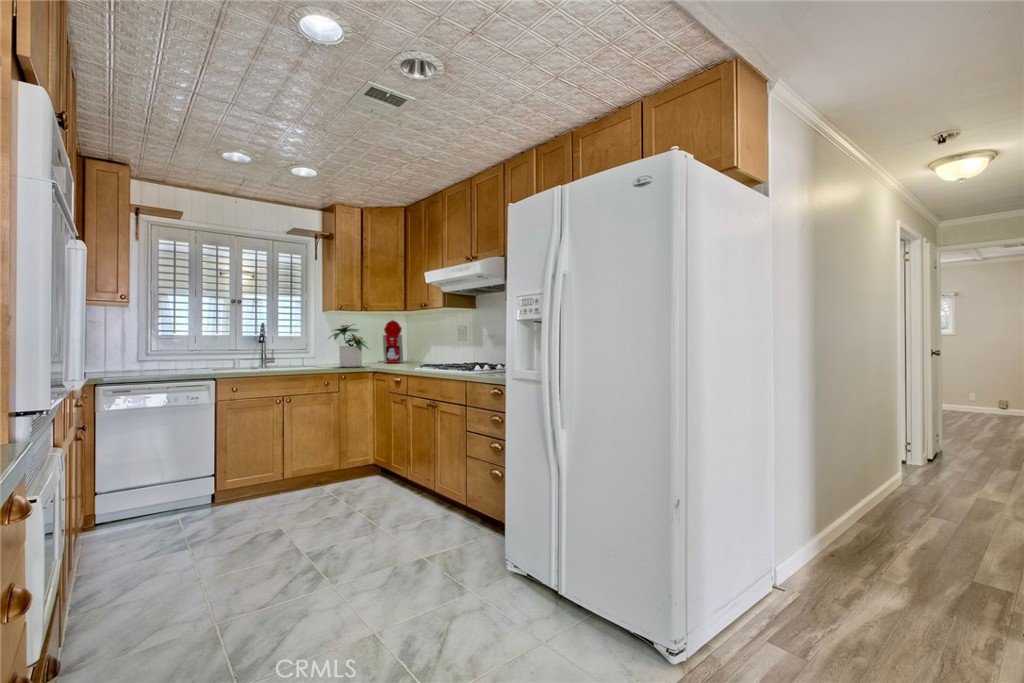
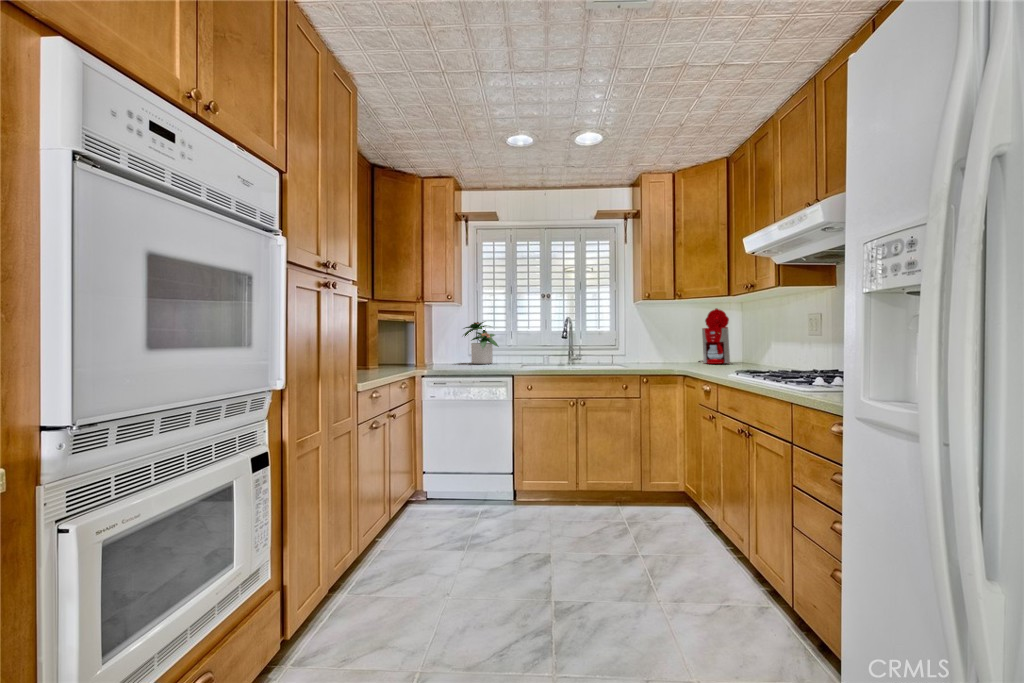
potted plant: present [328,324,368,367] -> present [464,321,499,364]

